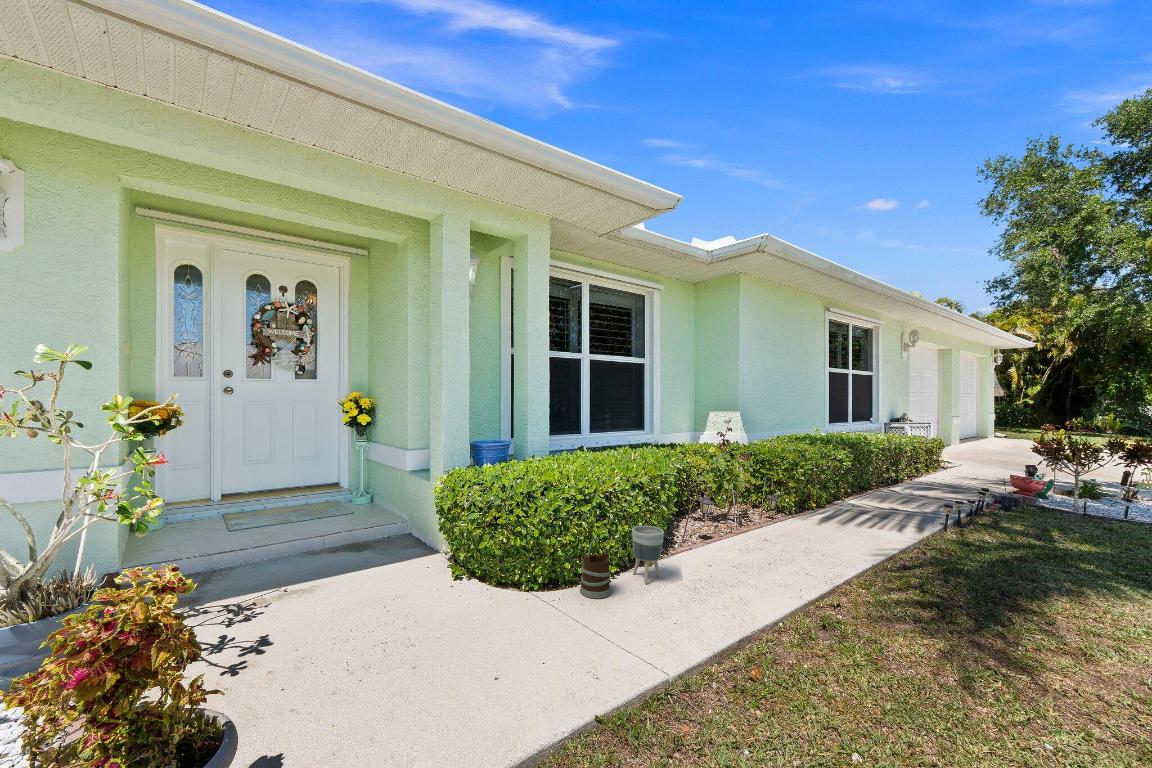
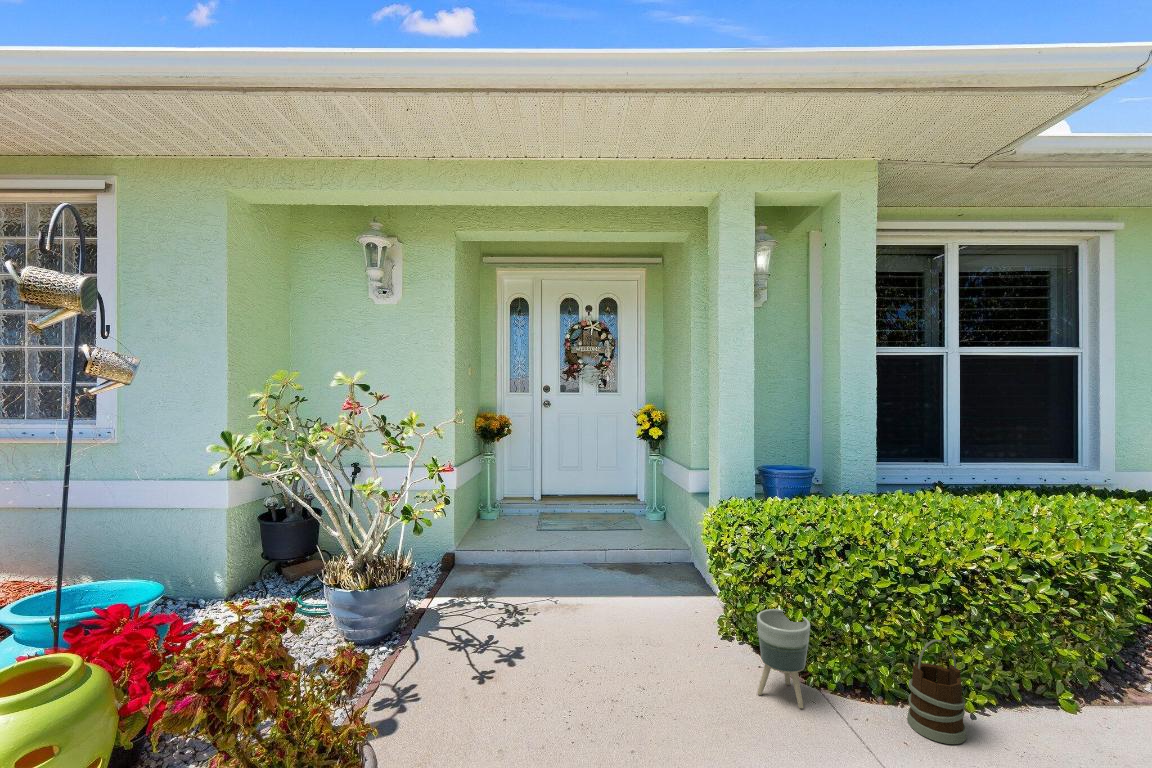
planter: present [632,526,664,584] -> present [757,609,810,708]

